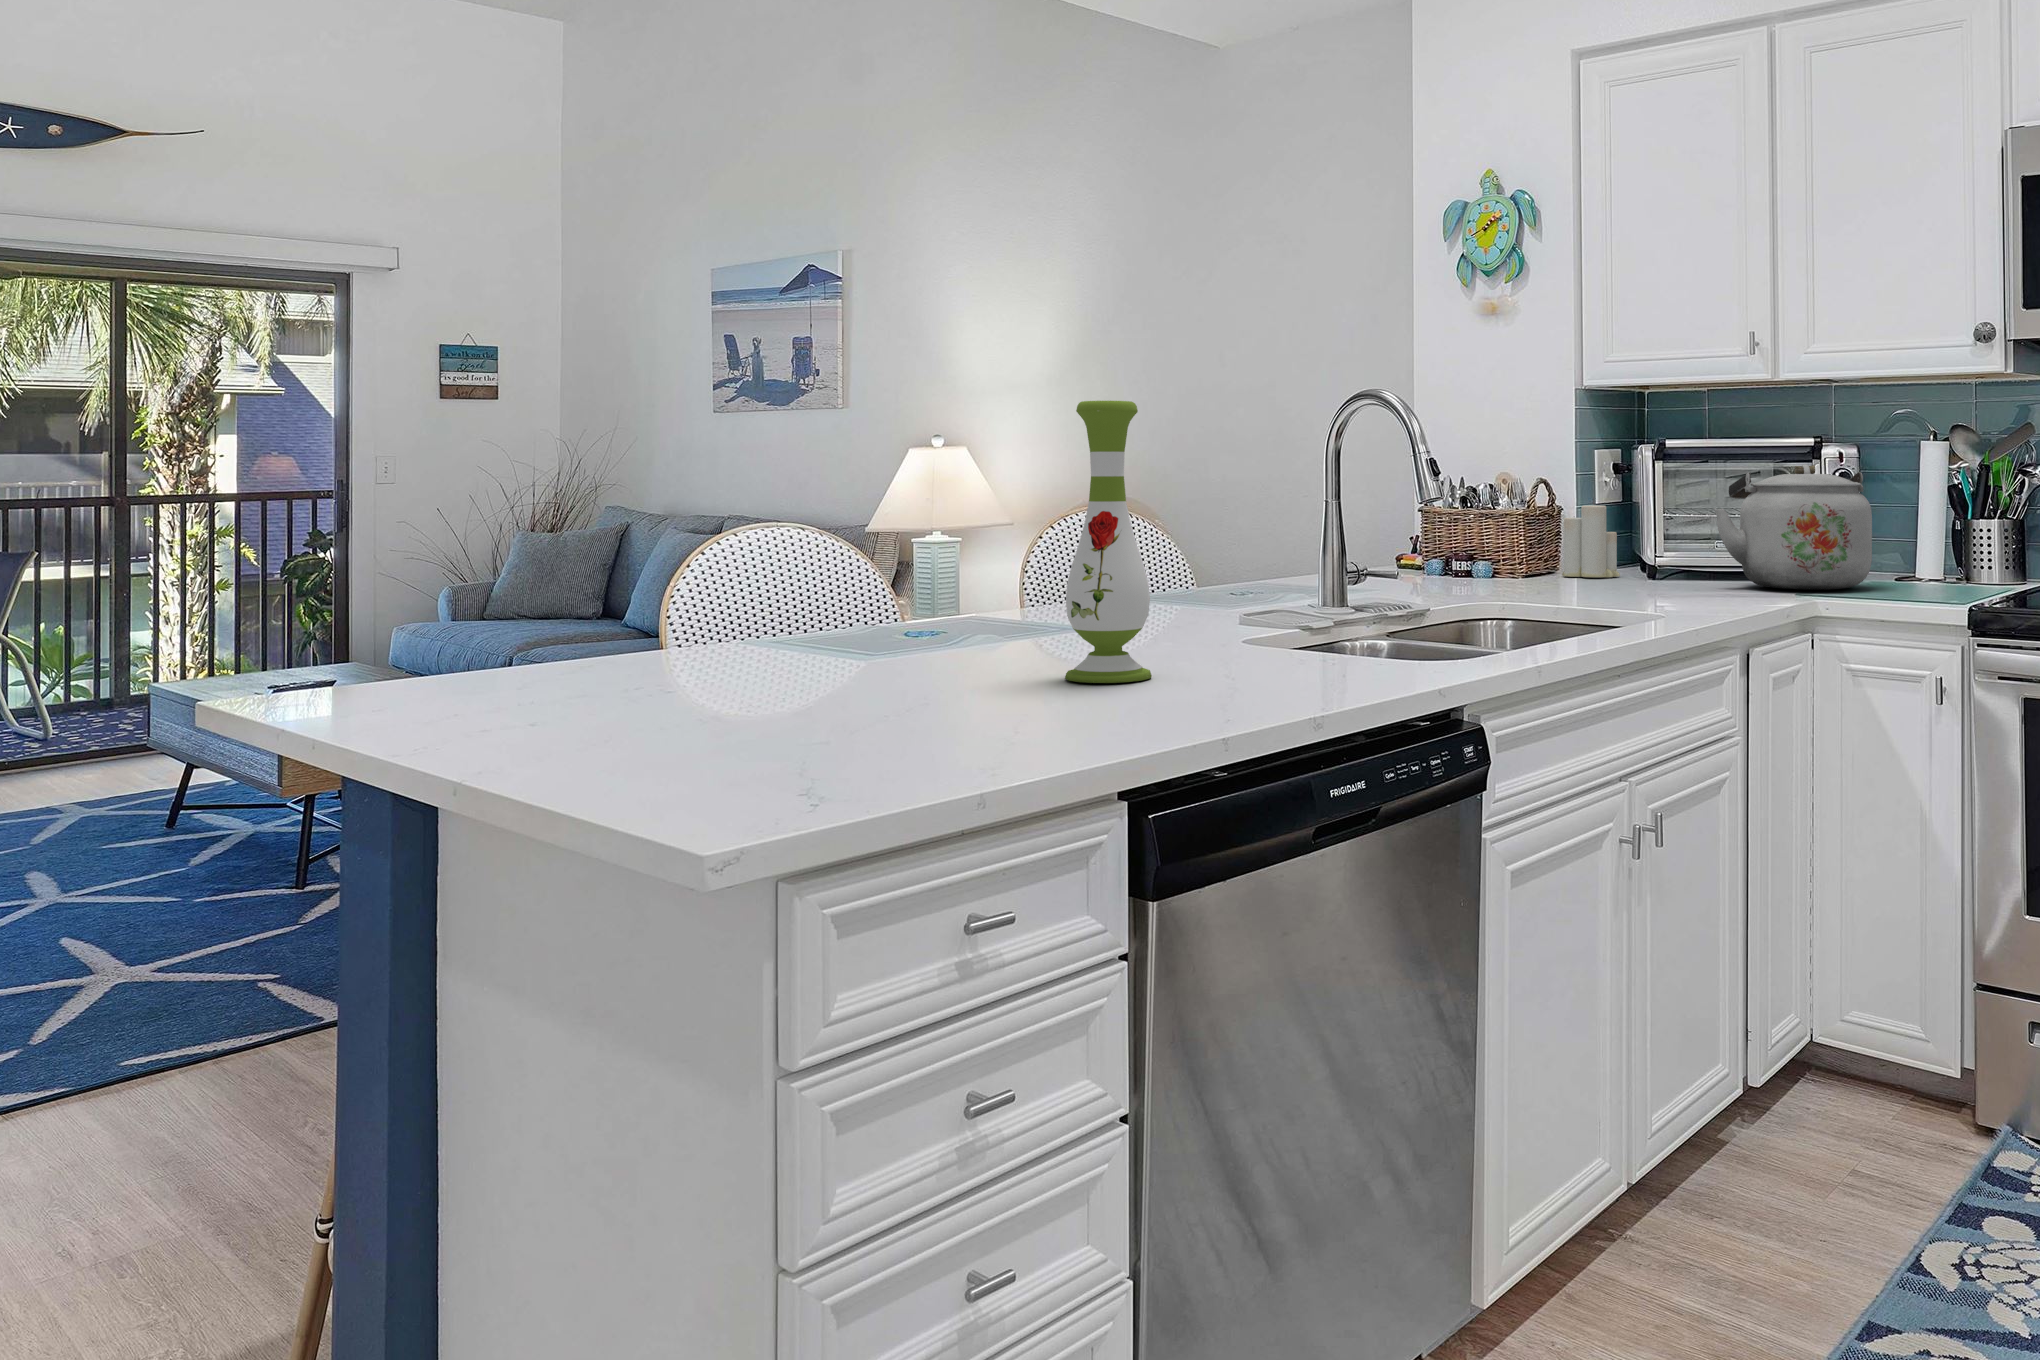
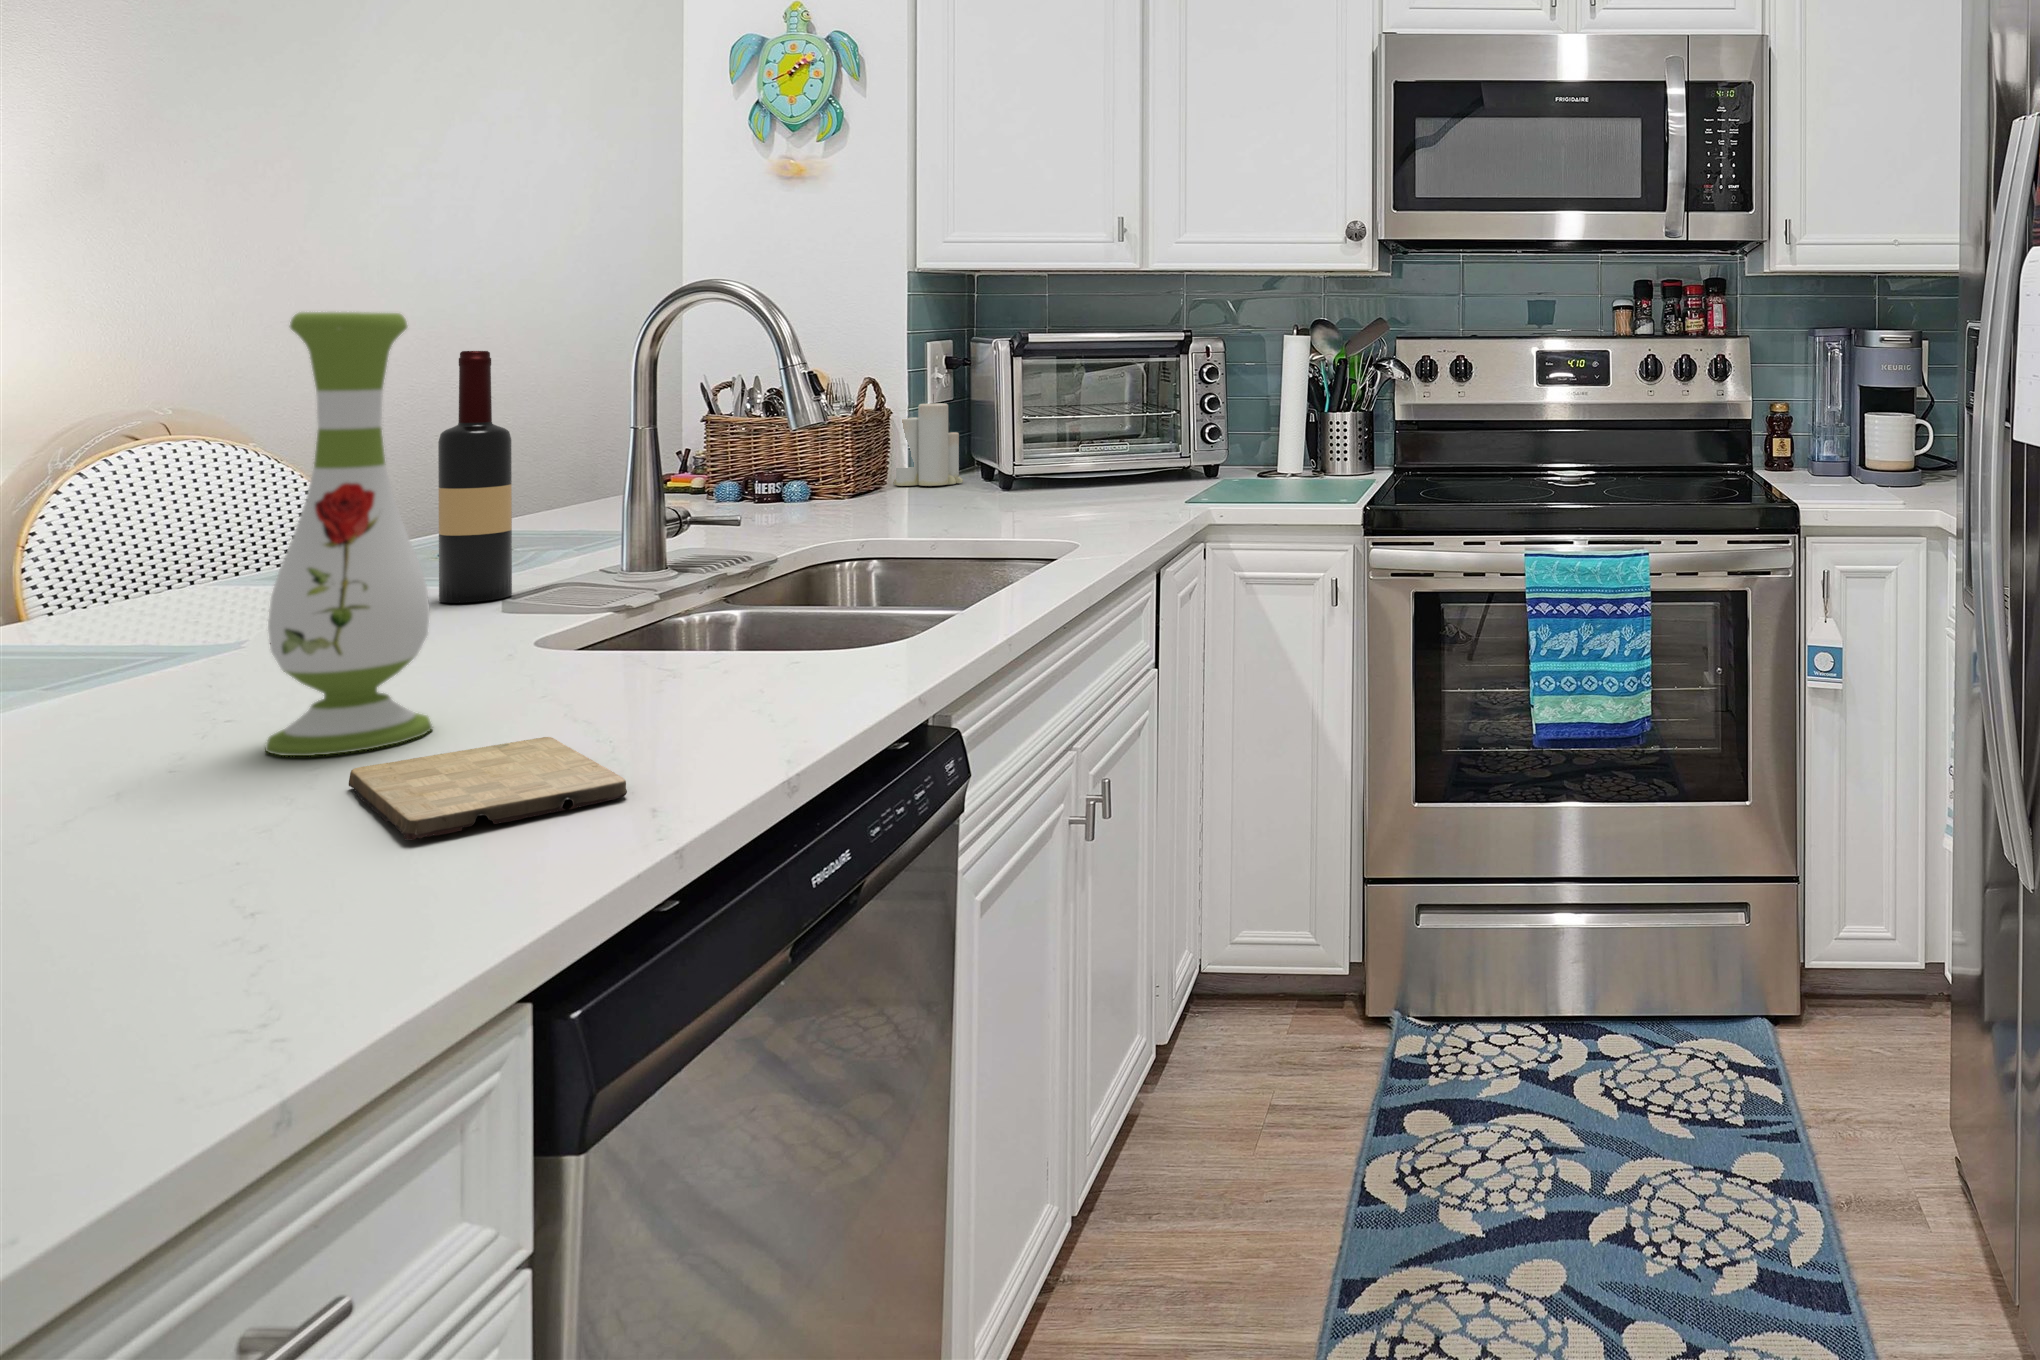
wine bottle: none [1203,444,1247,623] -> present [438,351,512,603]
kettle: present [1714,464,1872,590] -> none [1084,359,1243,491]
cutting board: none [1091,684,1222,720] -> present [349,737,627,840]

